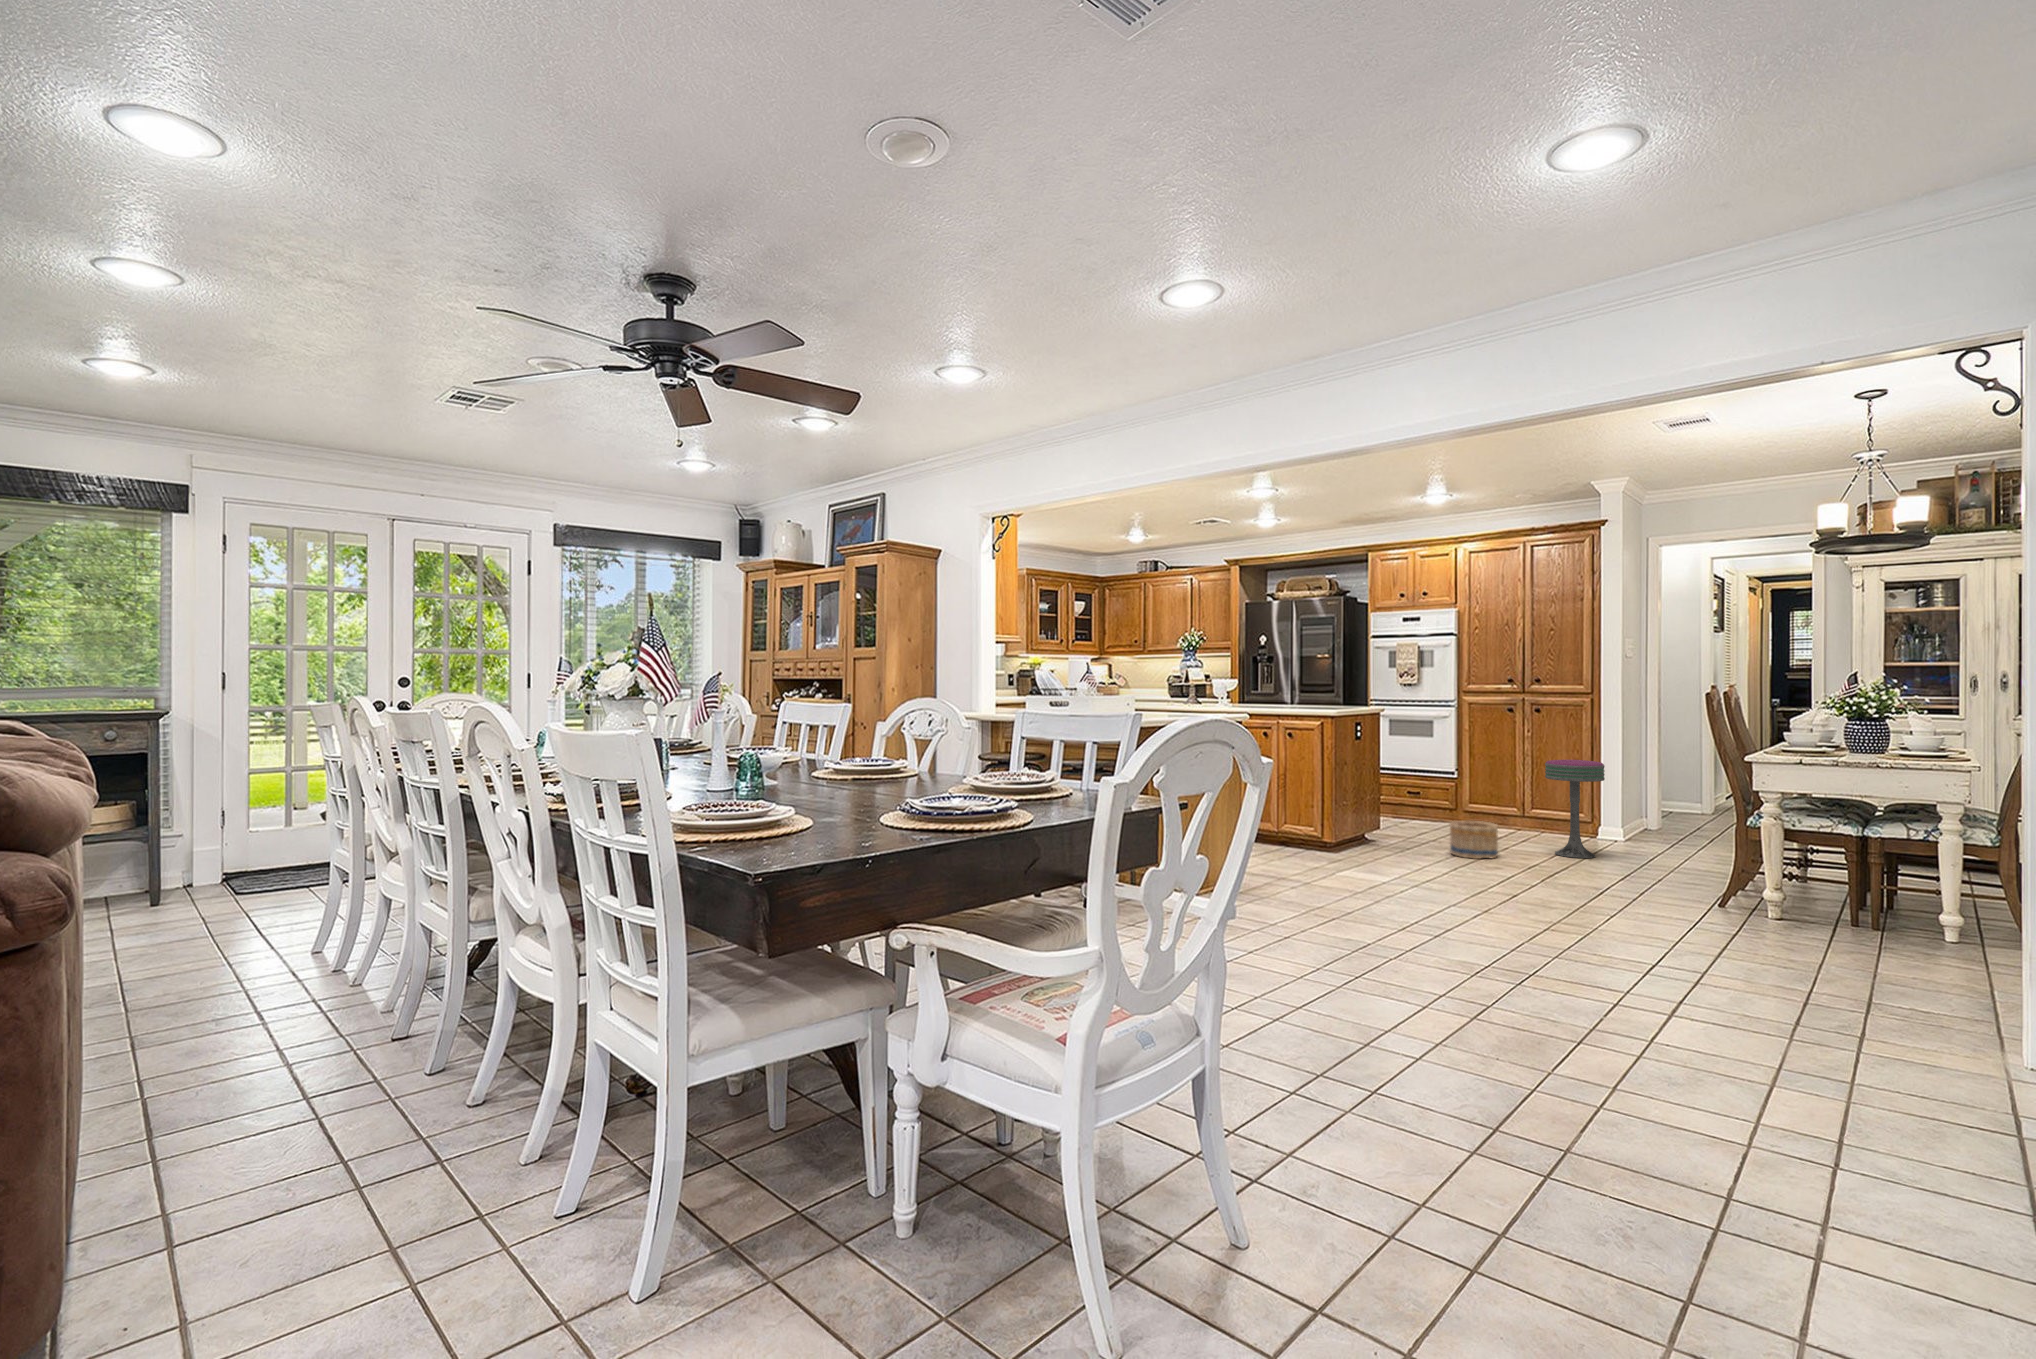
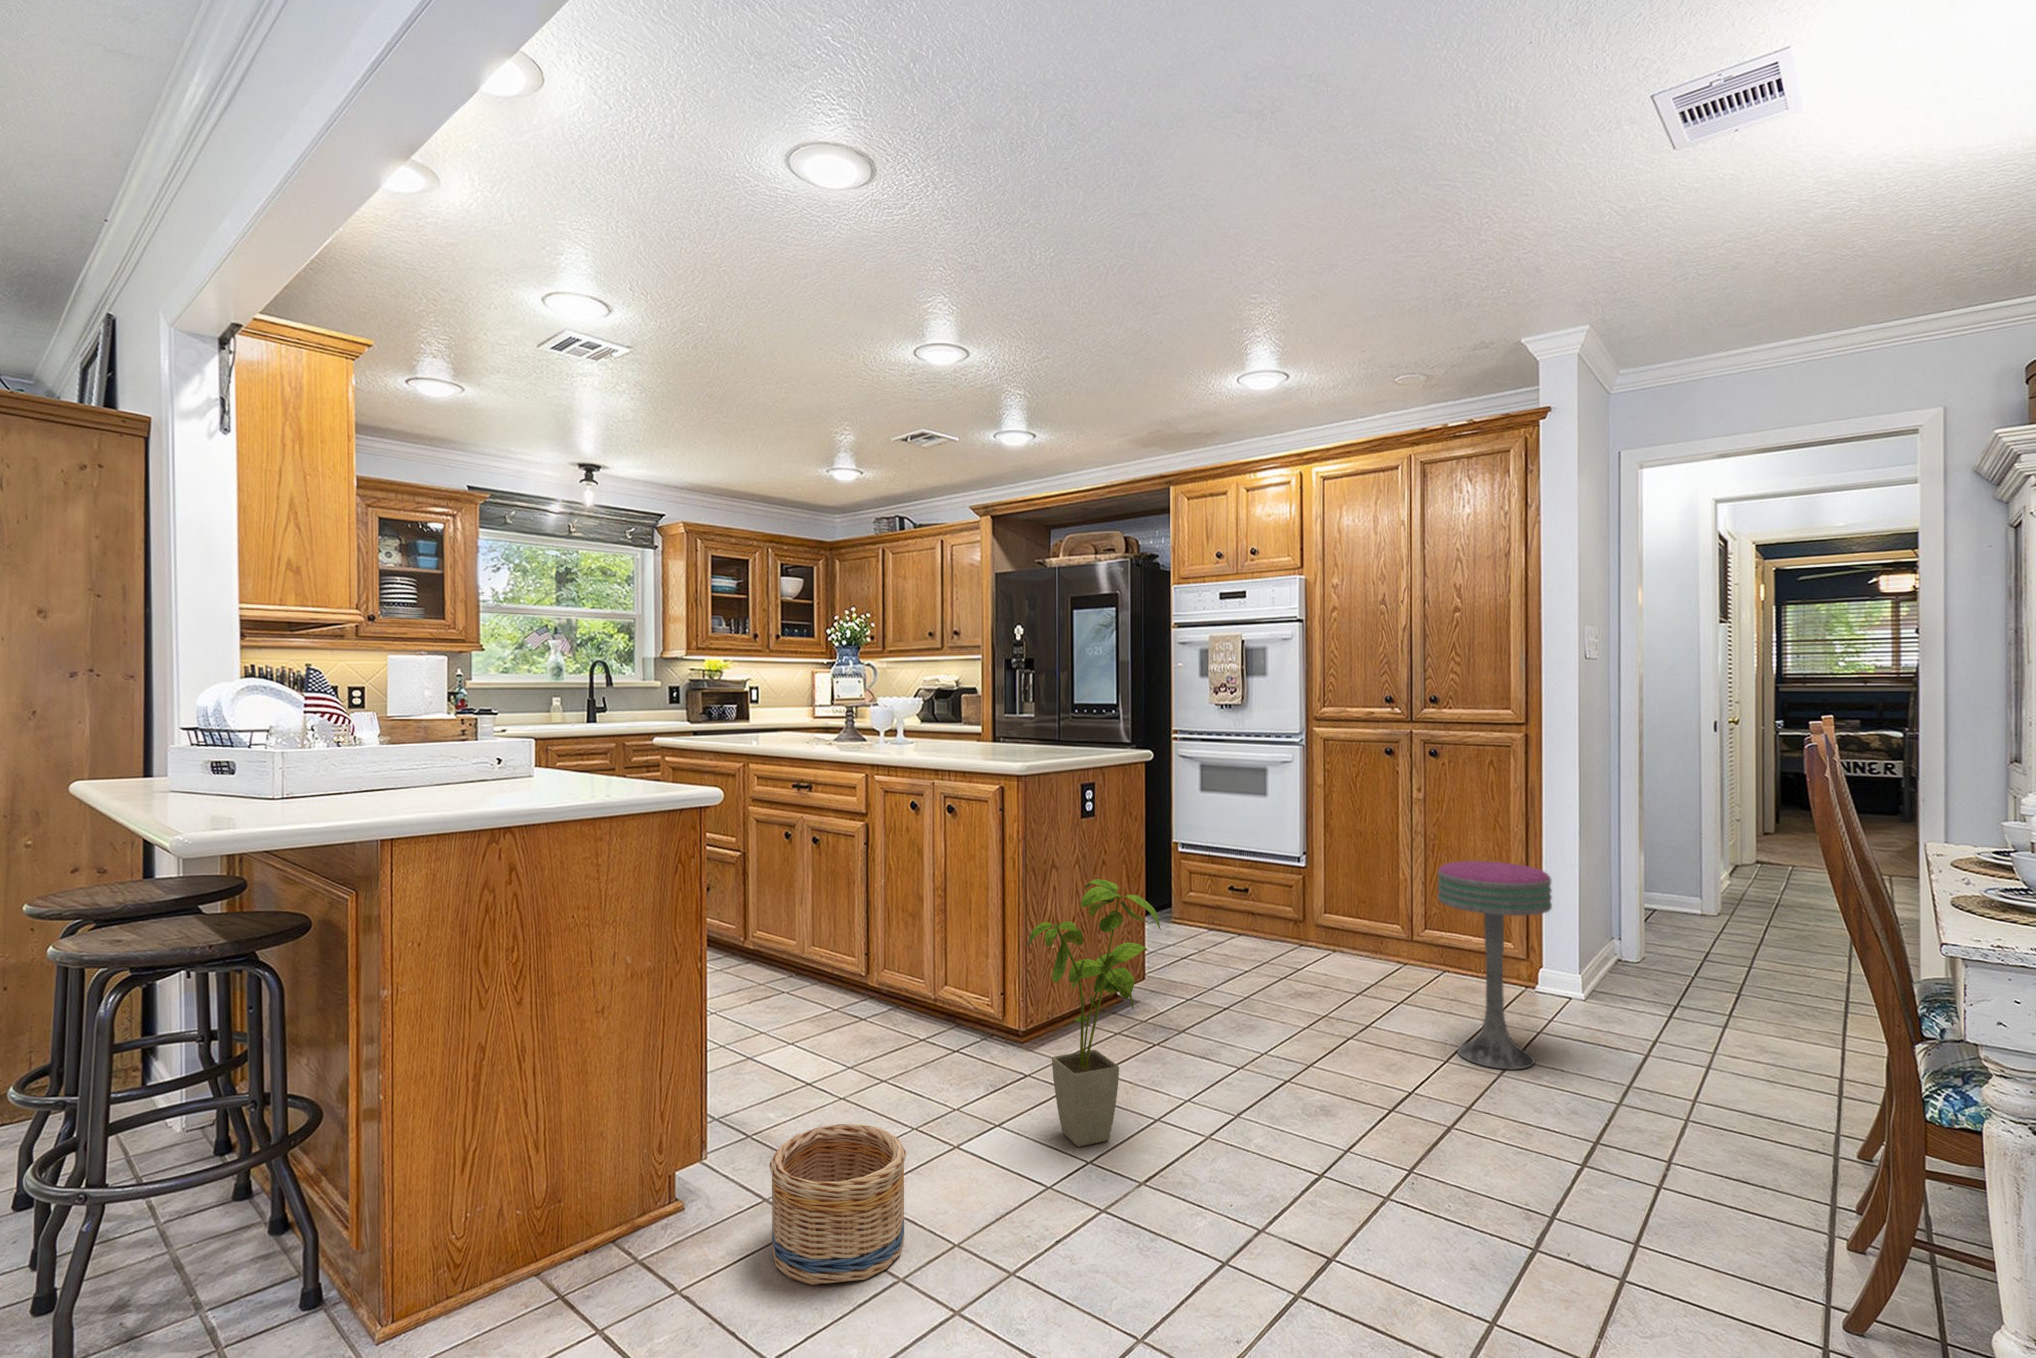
house plant: none [1361,755,1426,871] -> present [1028,879,1161,1147]
basket: present [1450,821,1498,859] -> present [769,1124,906,1285]

